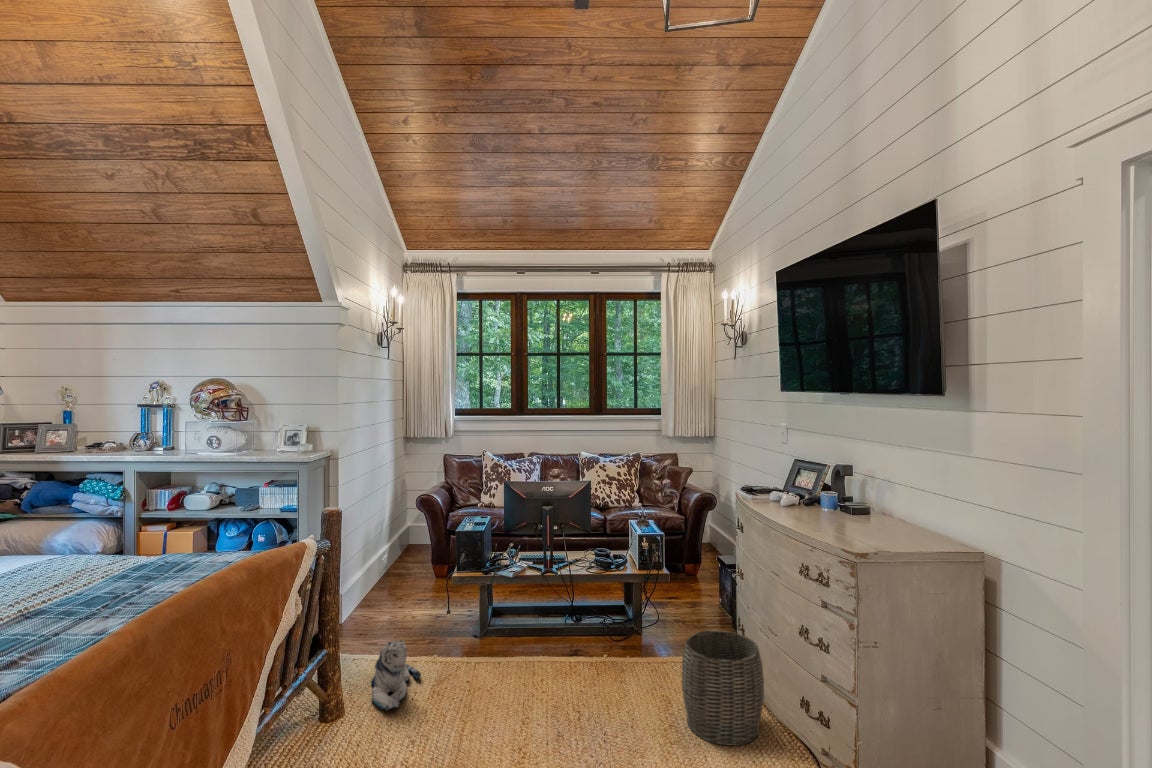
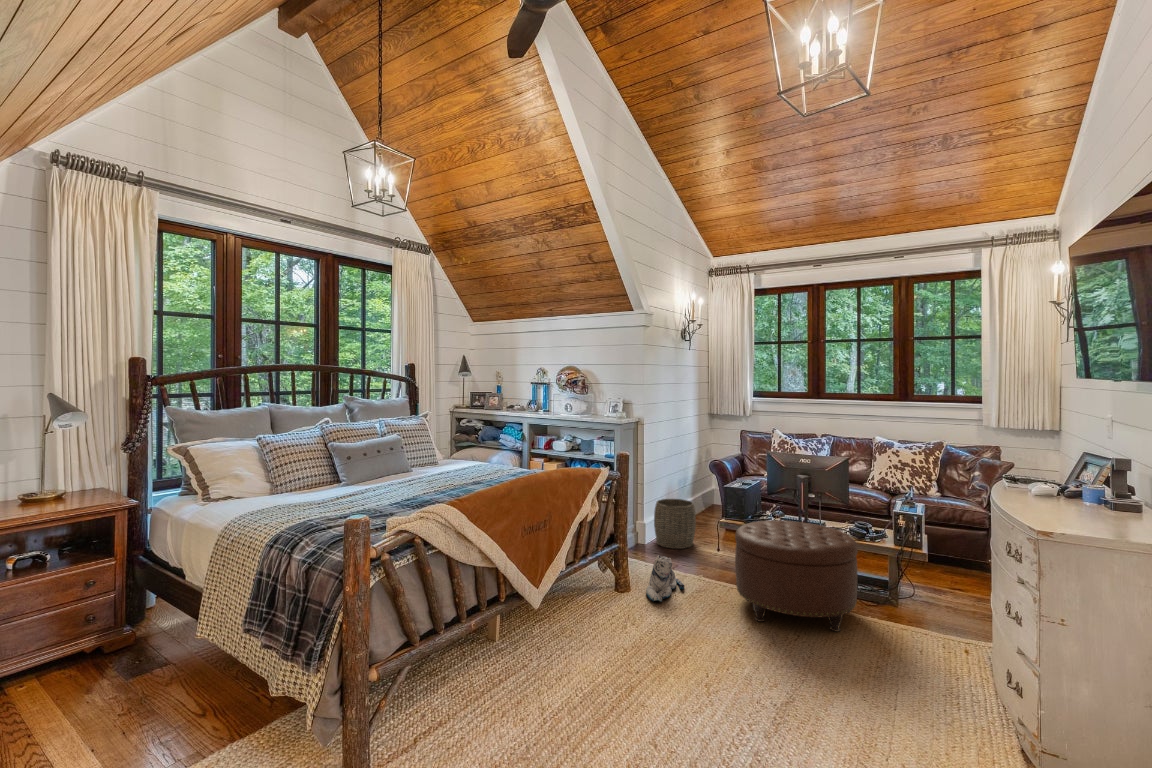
ottoman: none [487,560,619,696] -> present [735,520,858,631]
woven basket: present [682,630,764,745] -> present [654,499,696,549]

